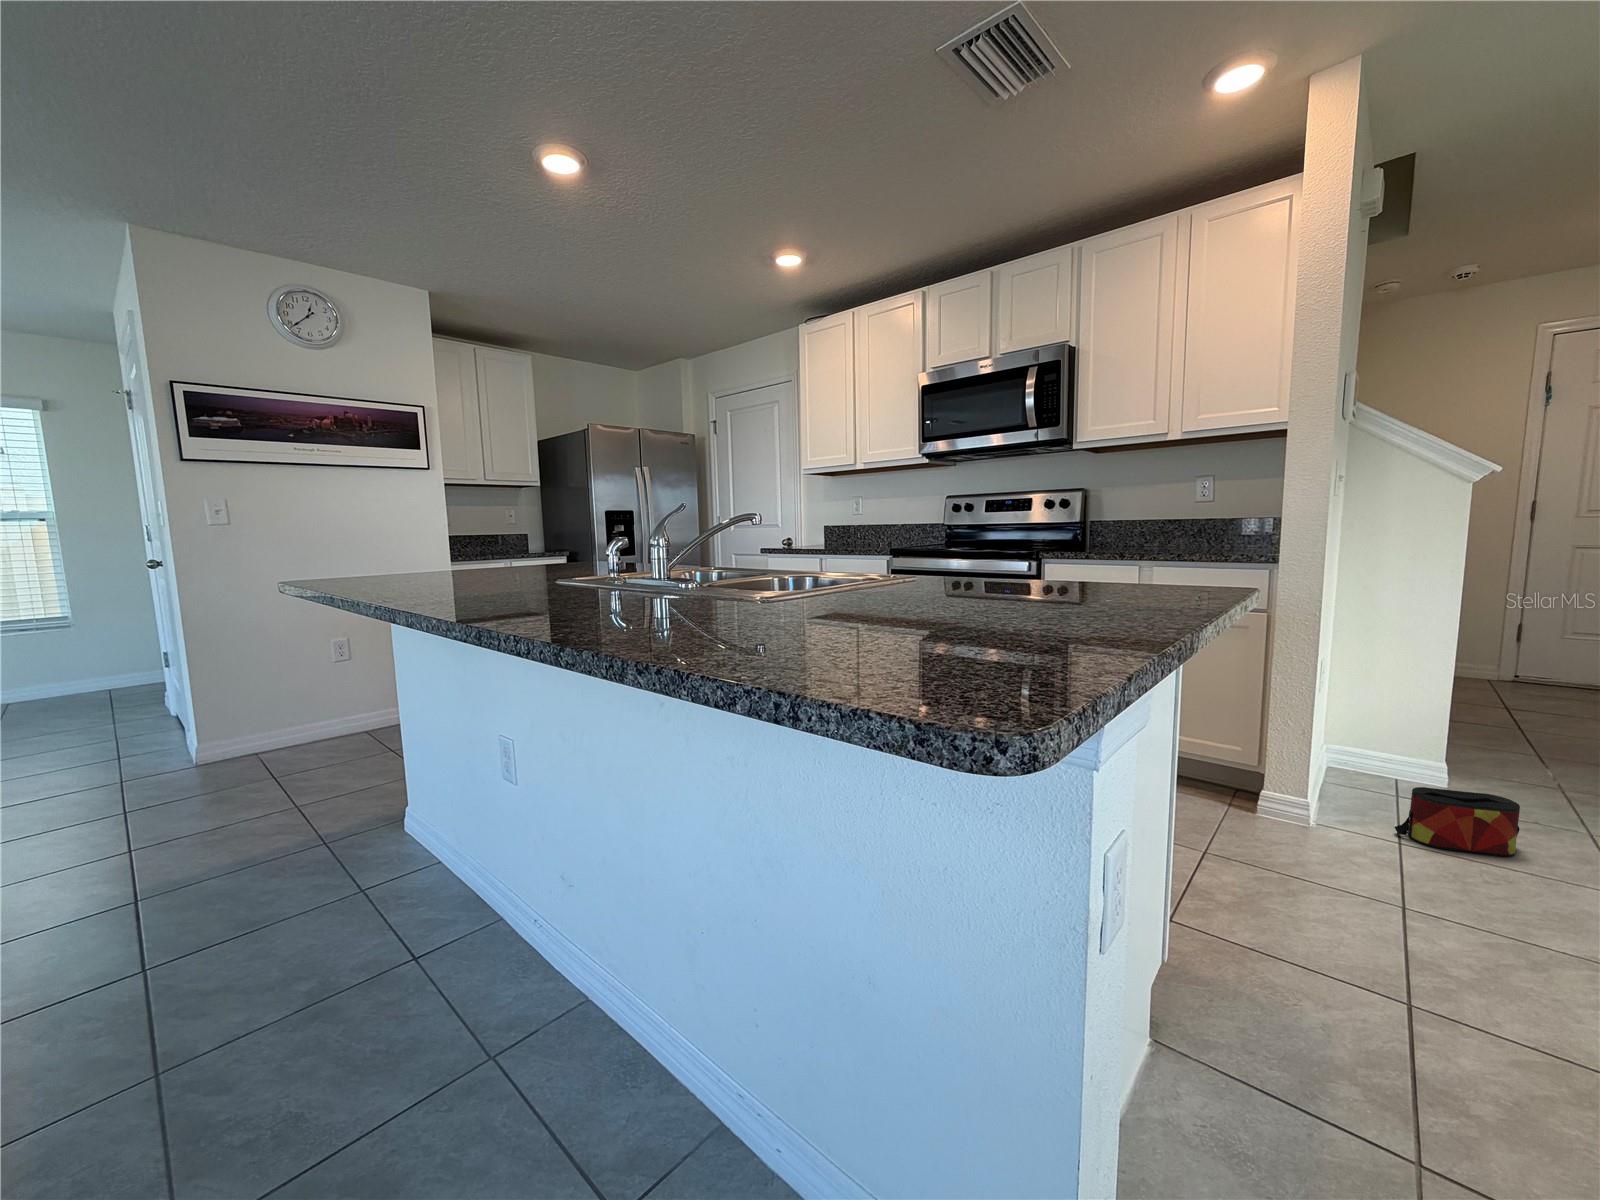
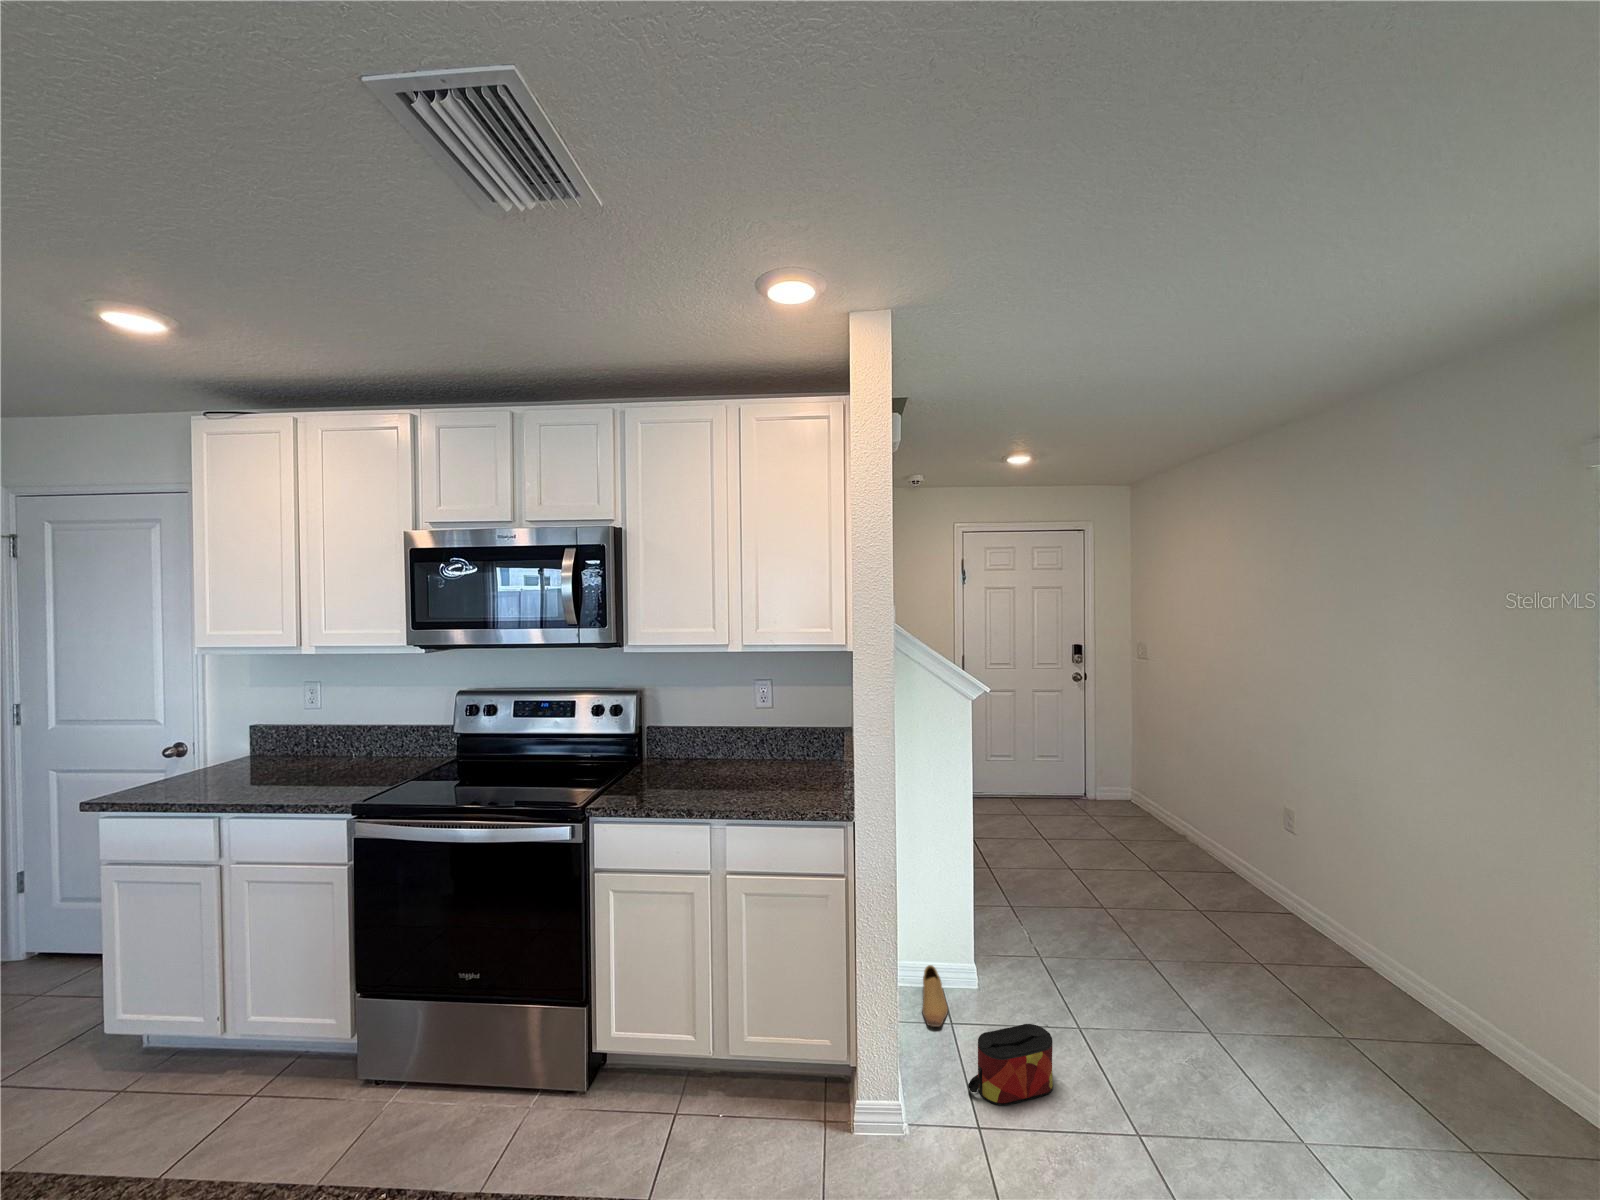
shoe: none [1360,756,1395,797] -> present [922,965,948,1027]

